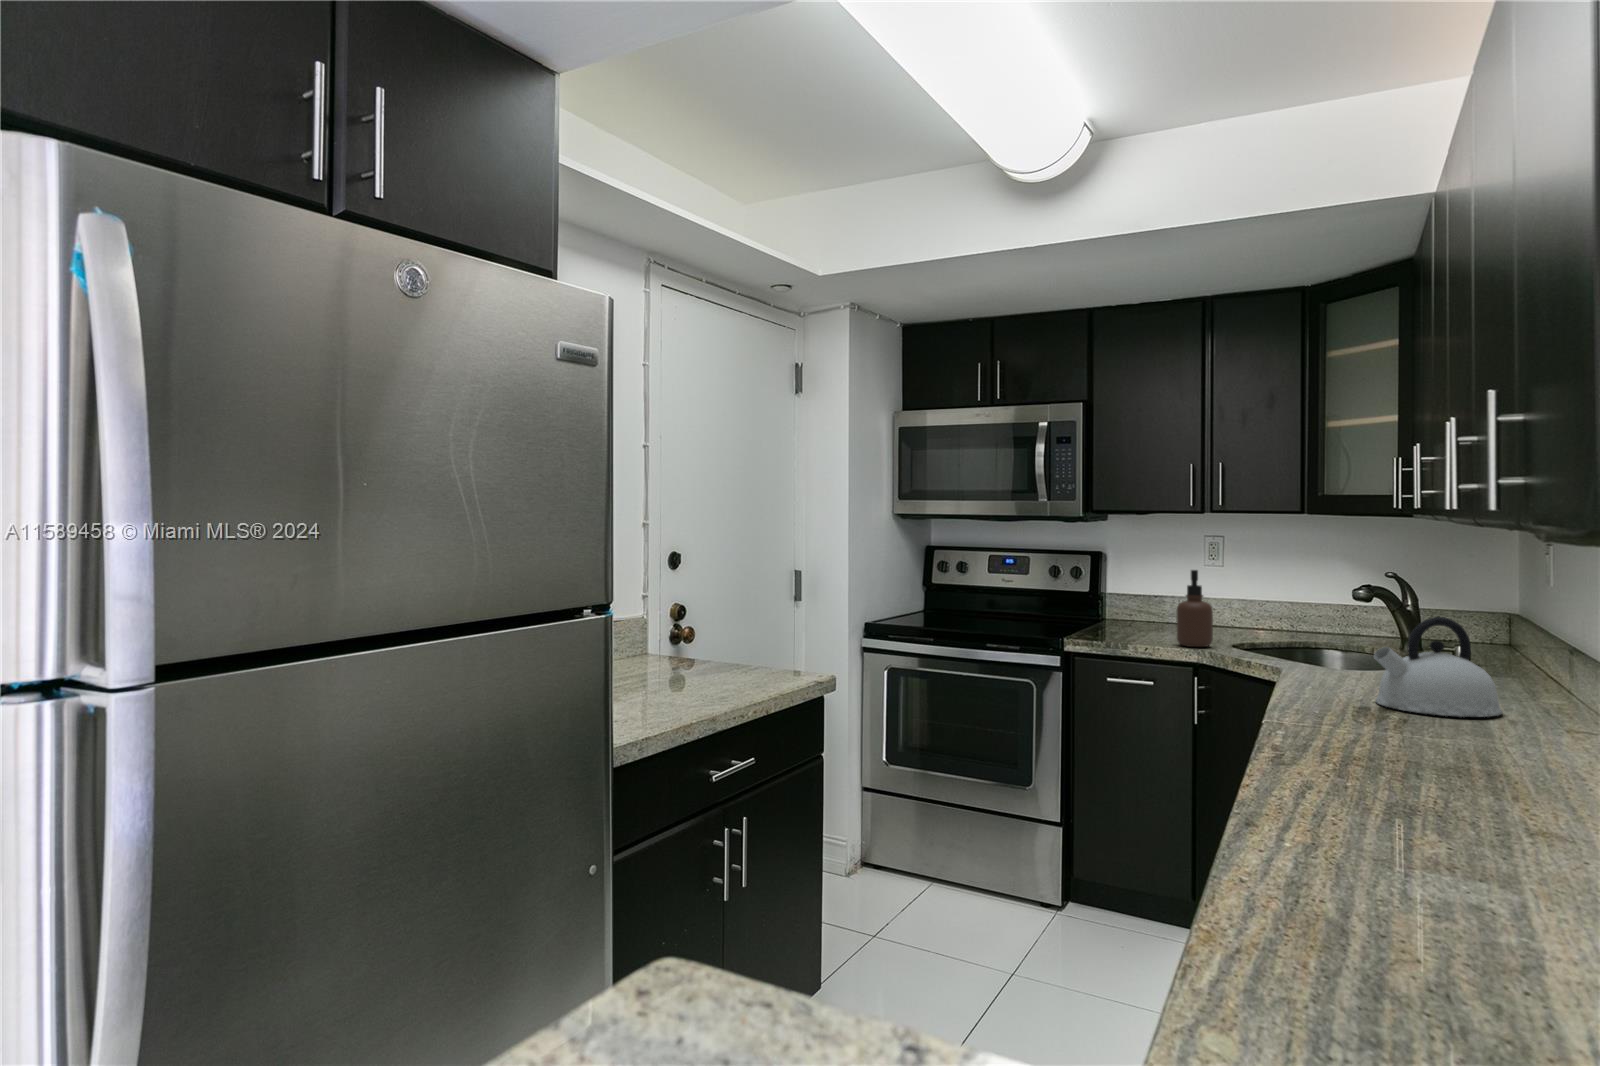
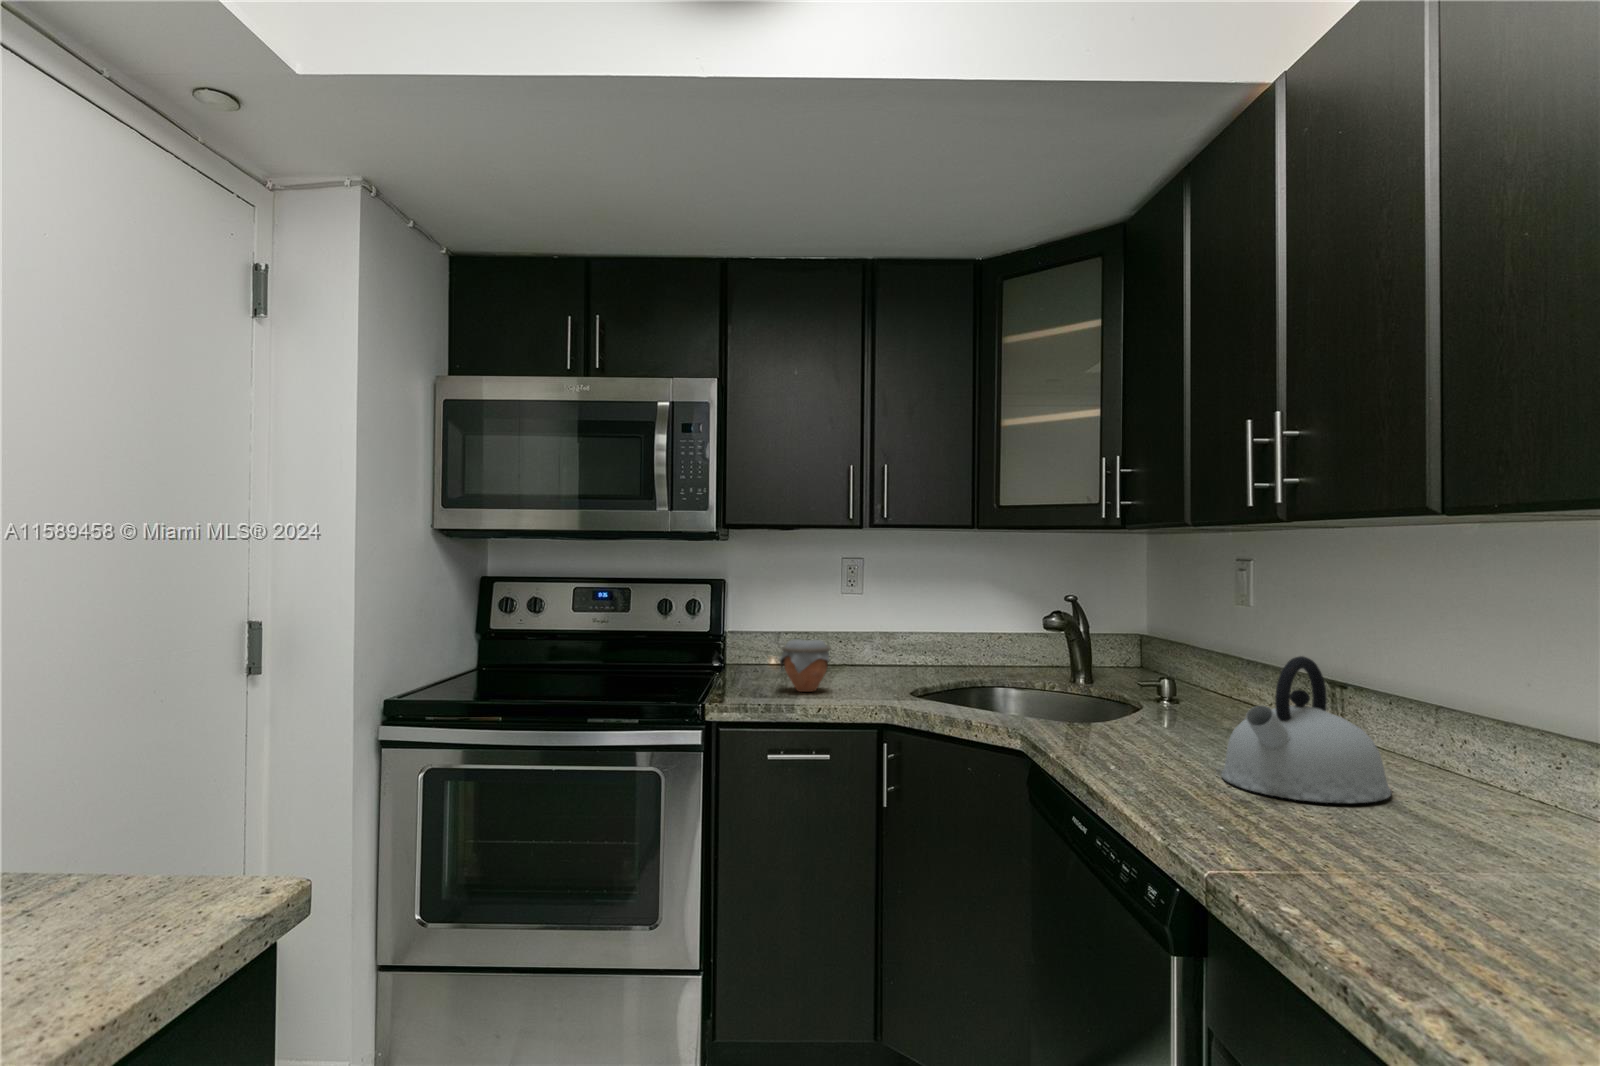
soap dispenser: present [1177,570,1213,647] -> none [850,599,894,702]
jar: none [1129,599,1171,638] -> present [780,639,830,692]

